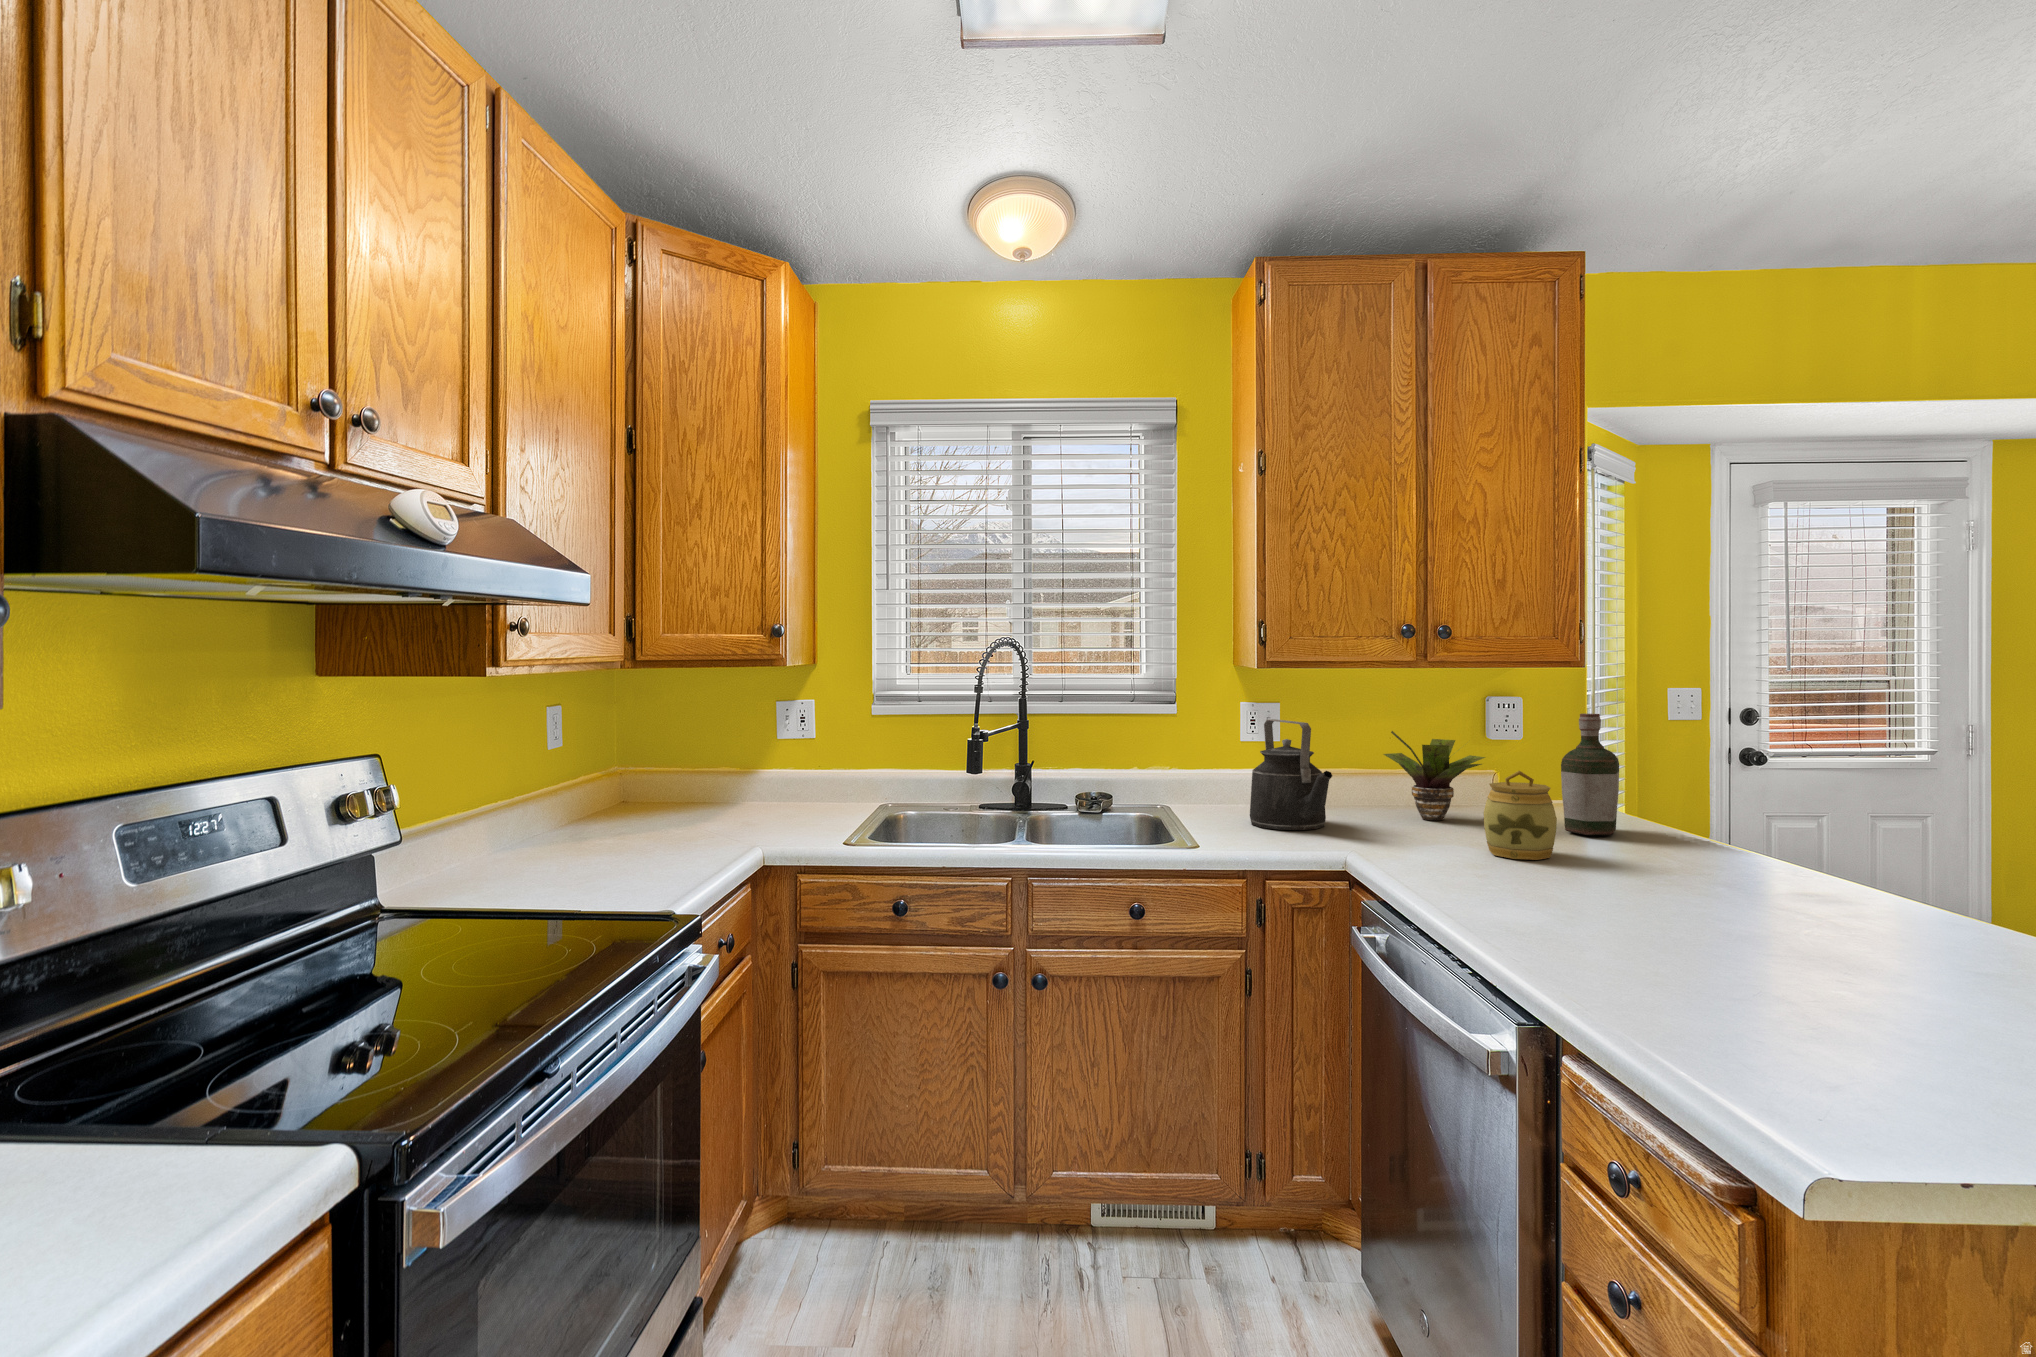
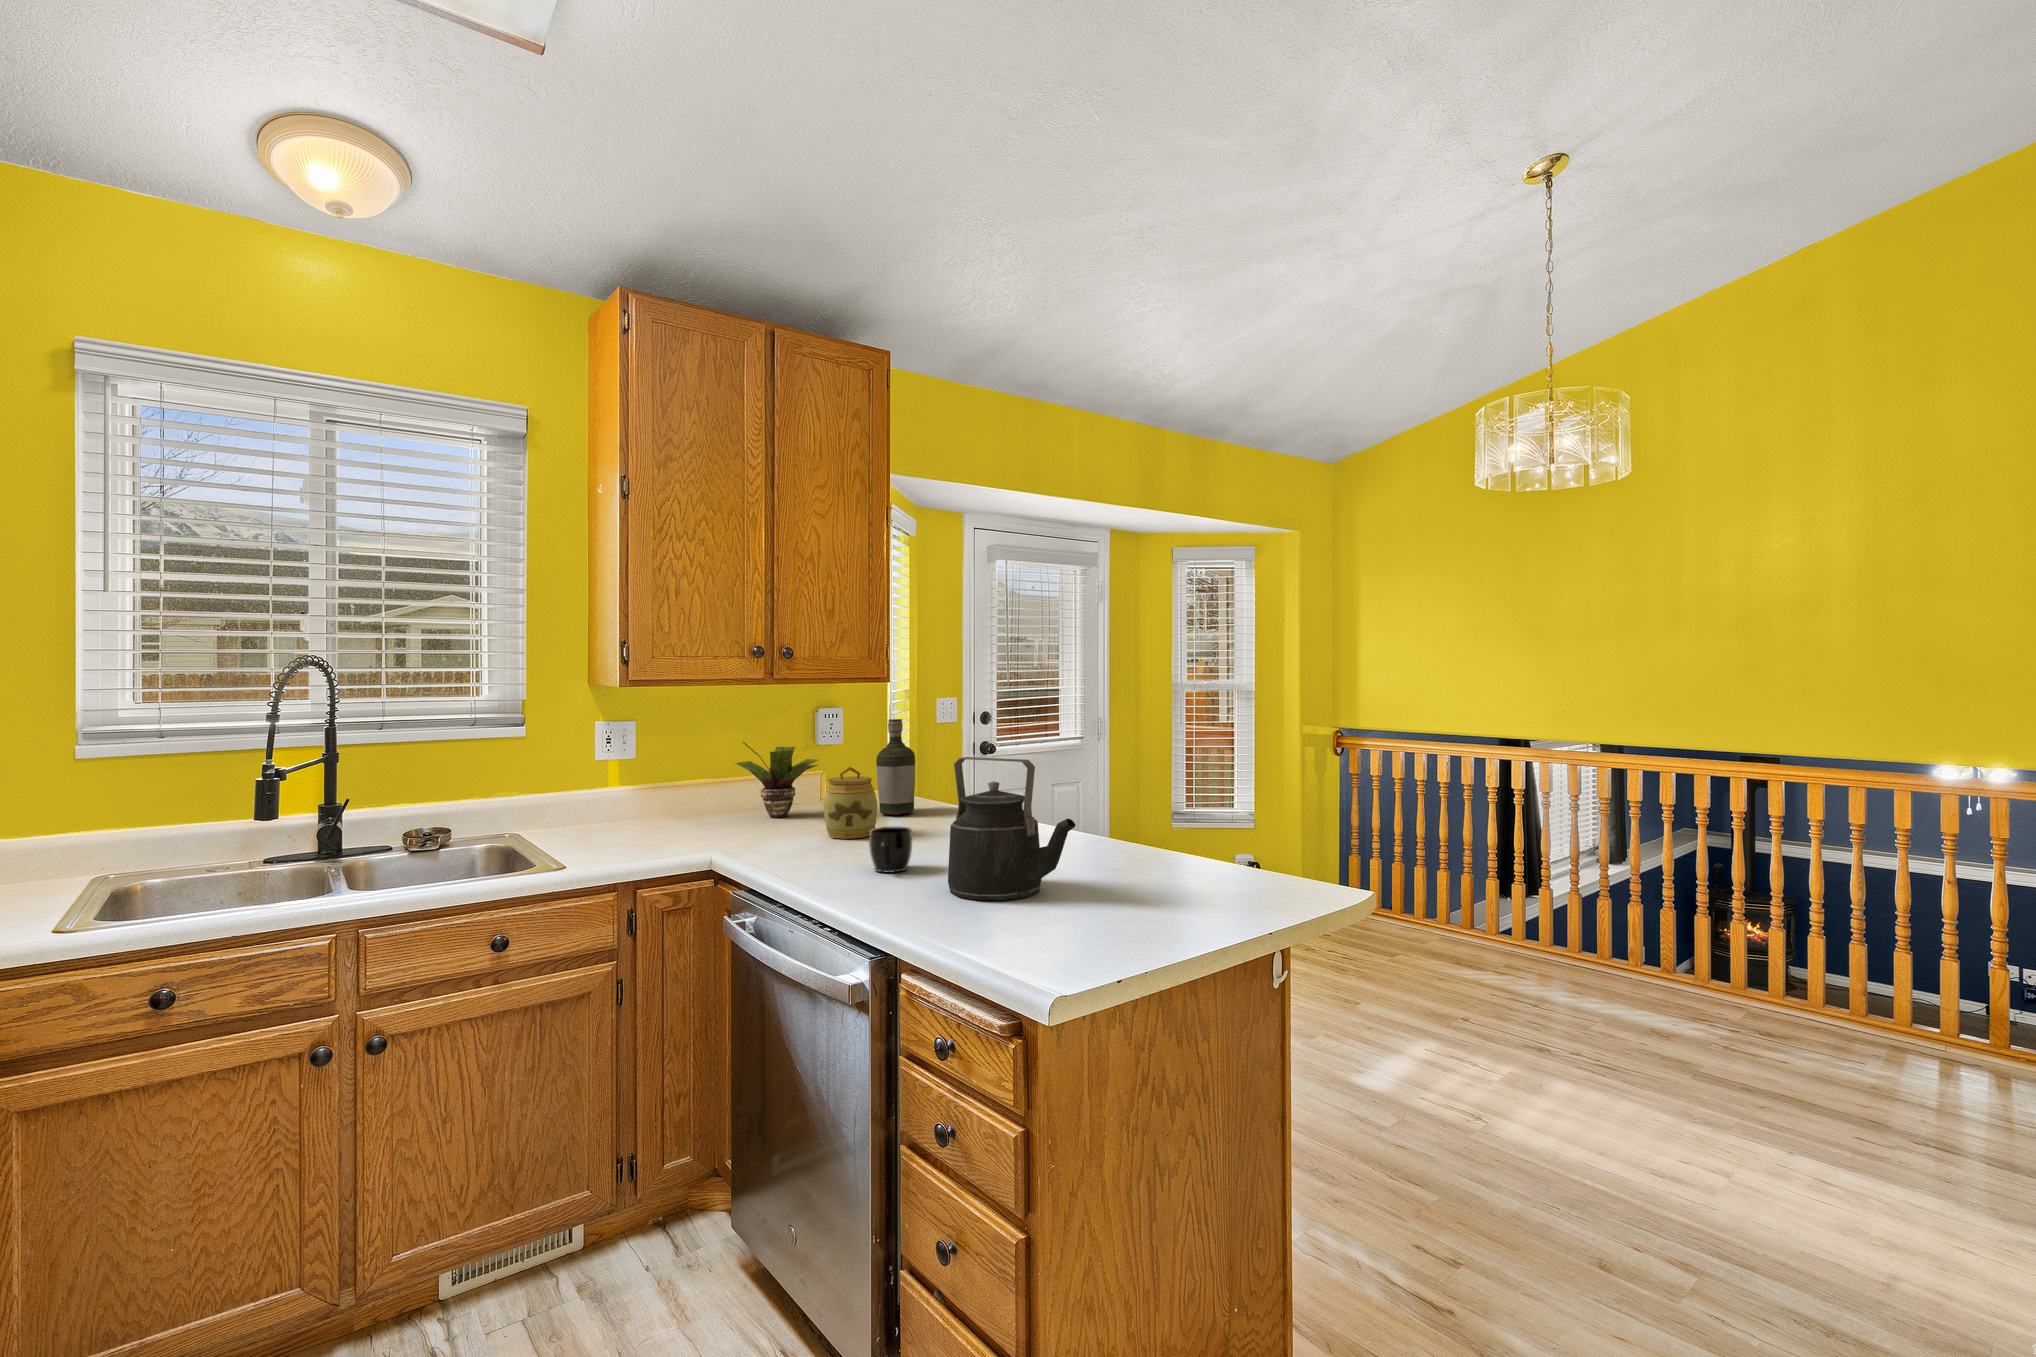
kettle: present [1250,719,1332,830] -> present [948,757,1076,900]
mug: none [1535,854,1598,915] -> present [869,826,912,873]

